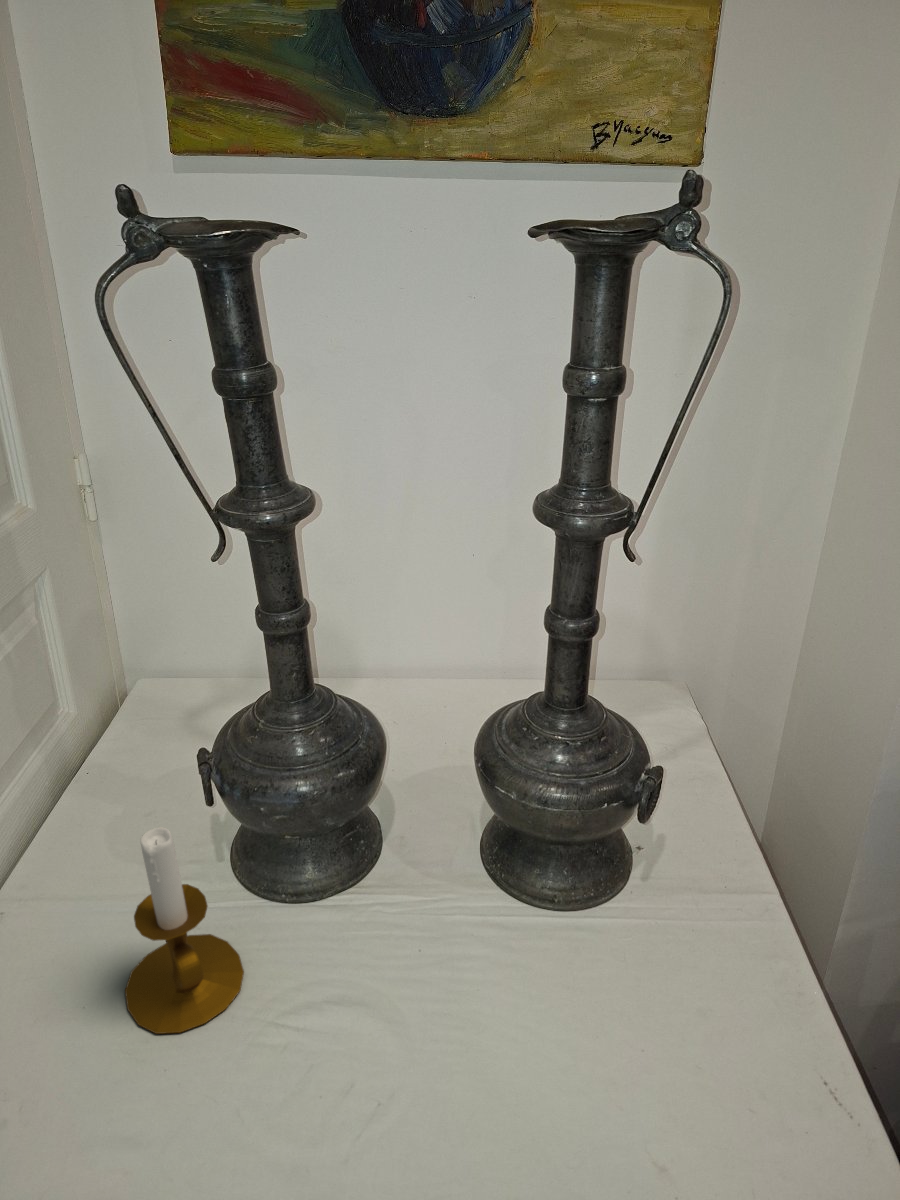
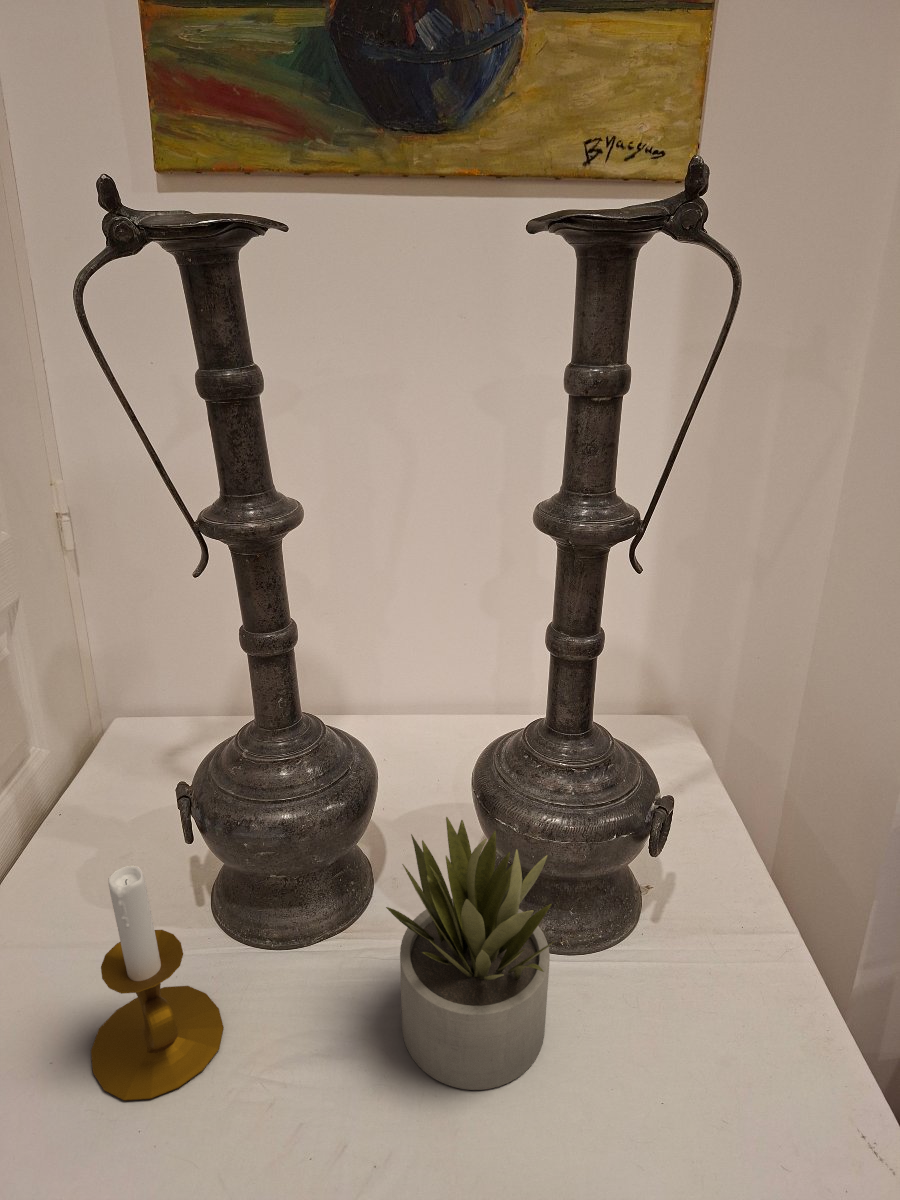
succulent plant: none [392,787,546,1030] -> present [386,817,555,1090]

